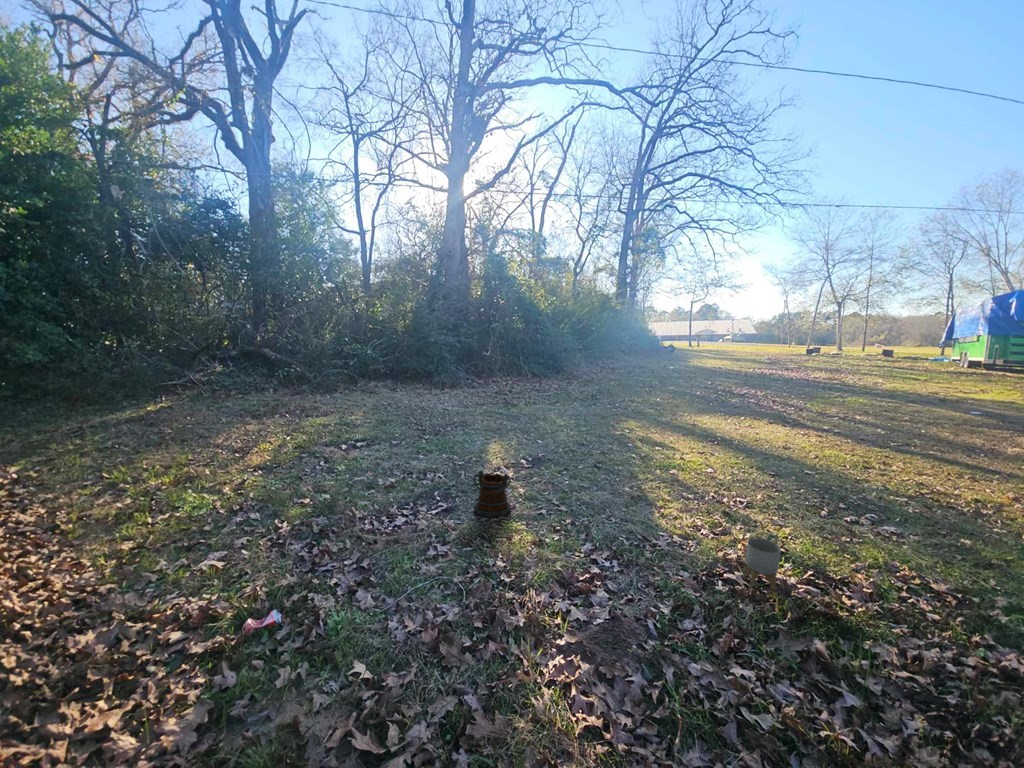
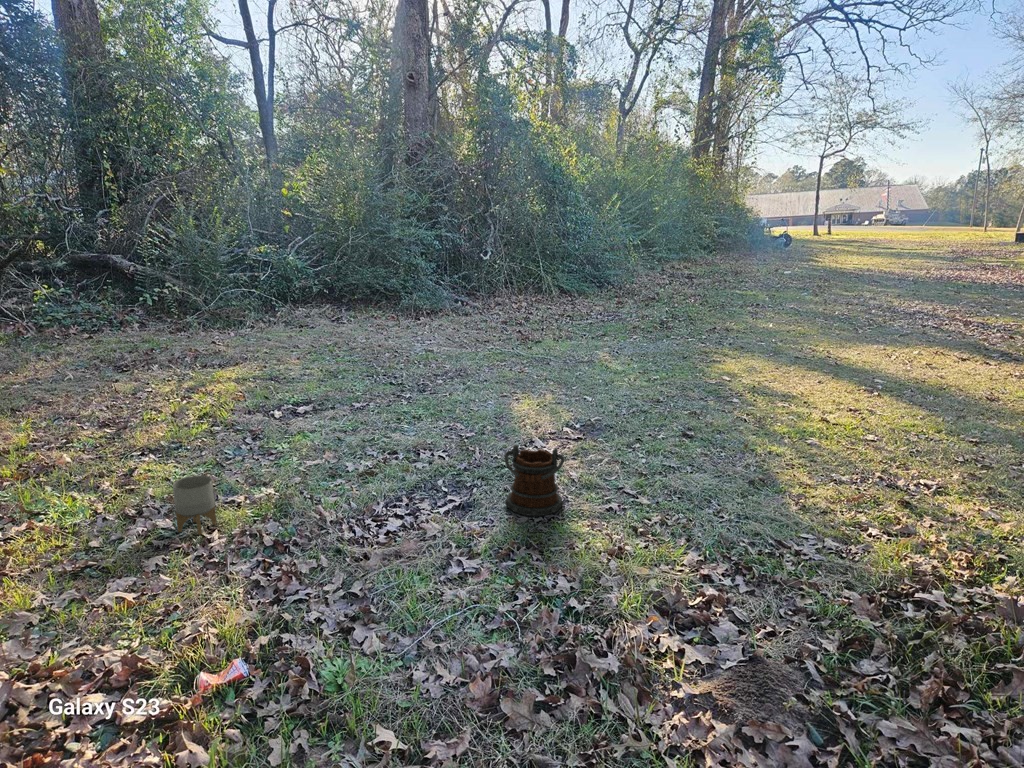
planter: present [745,538,781,590] -> present [173,475,216,535]

